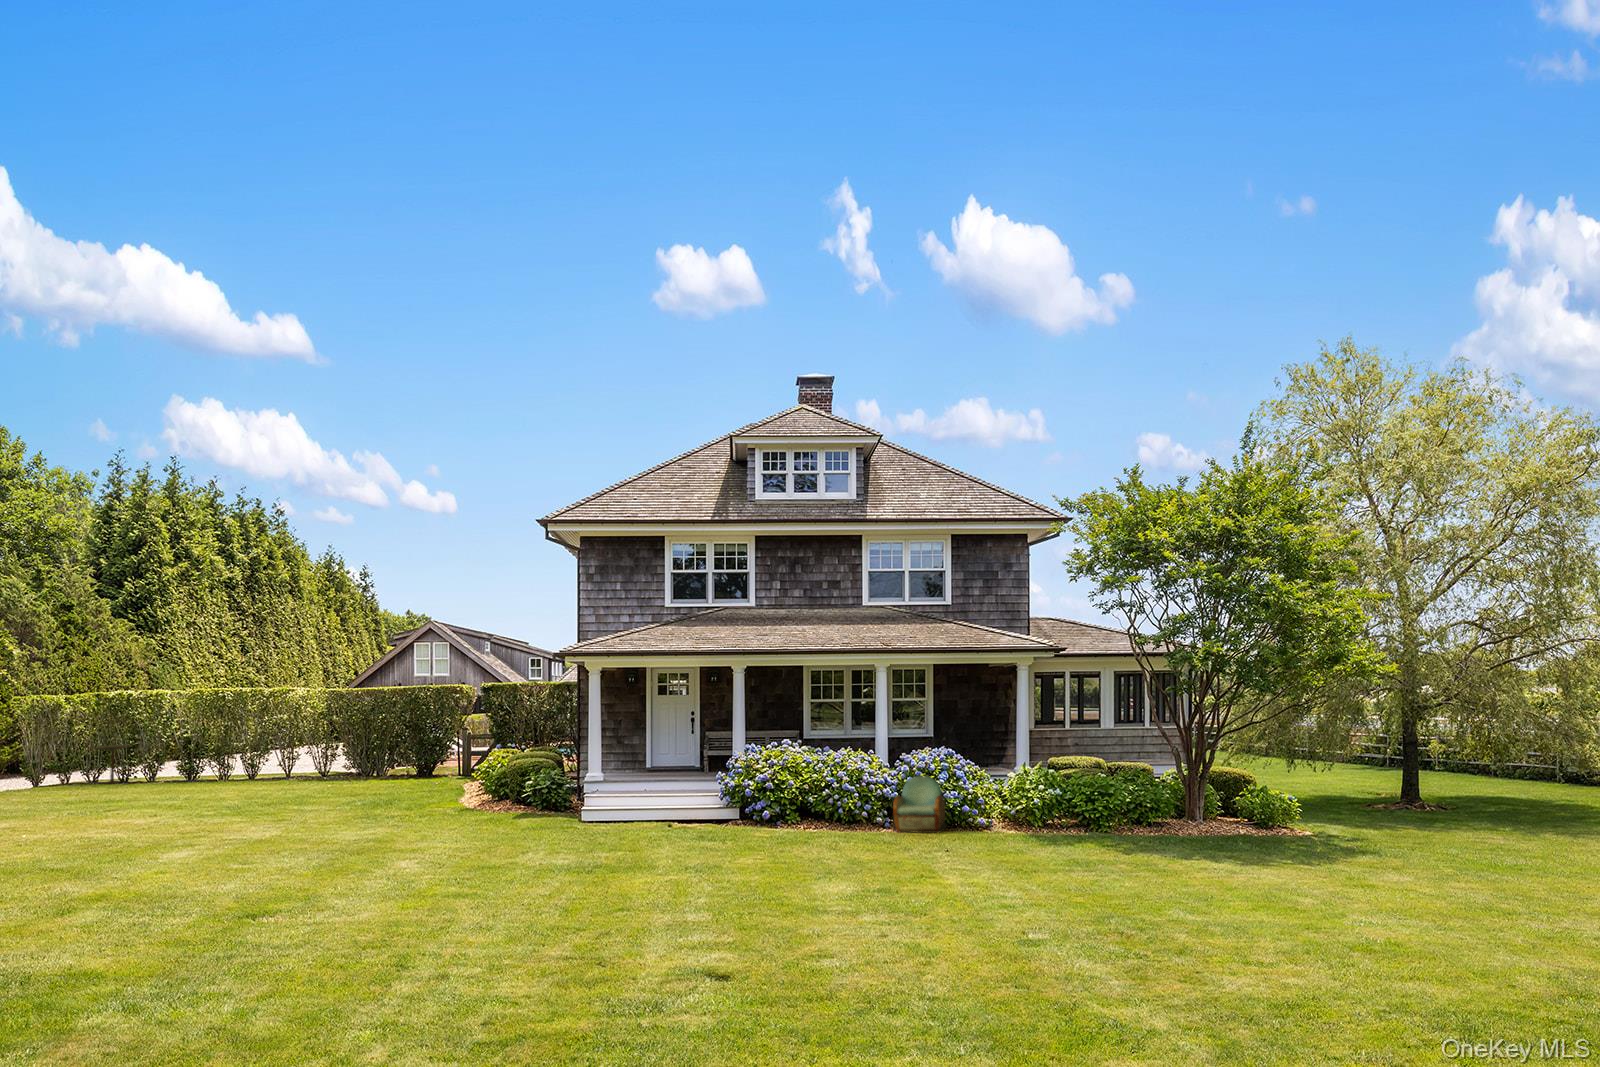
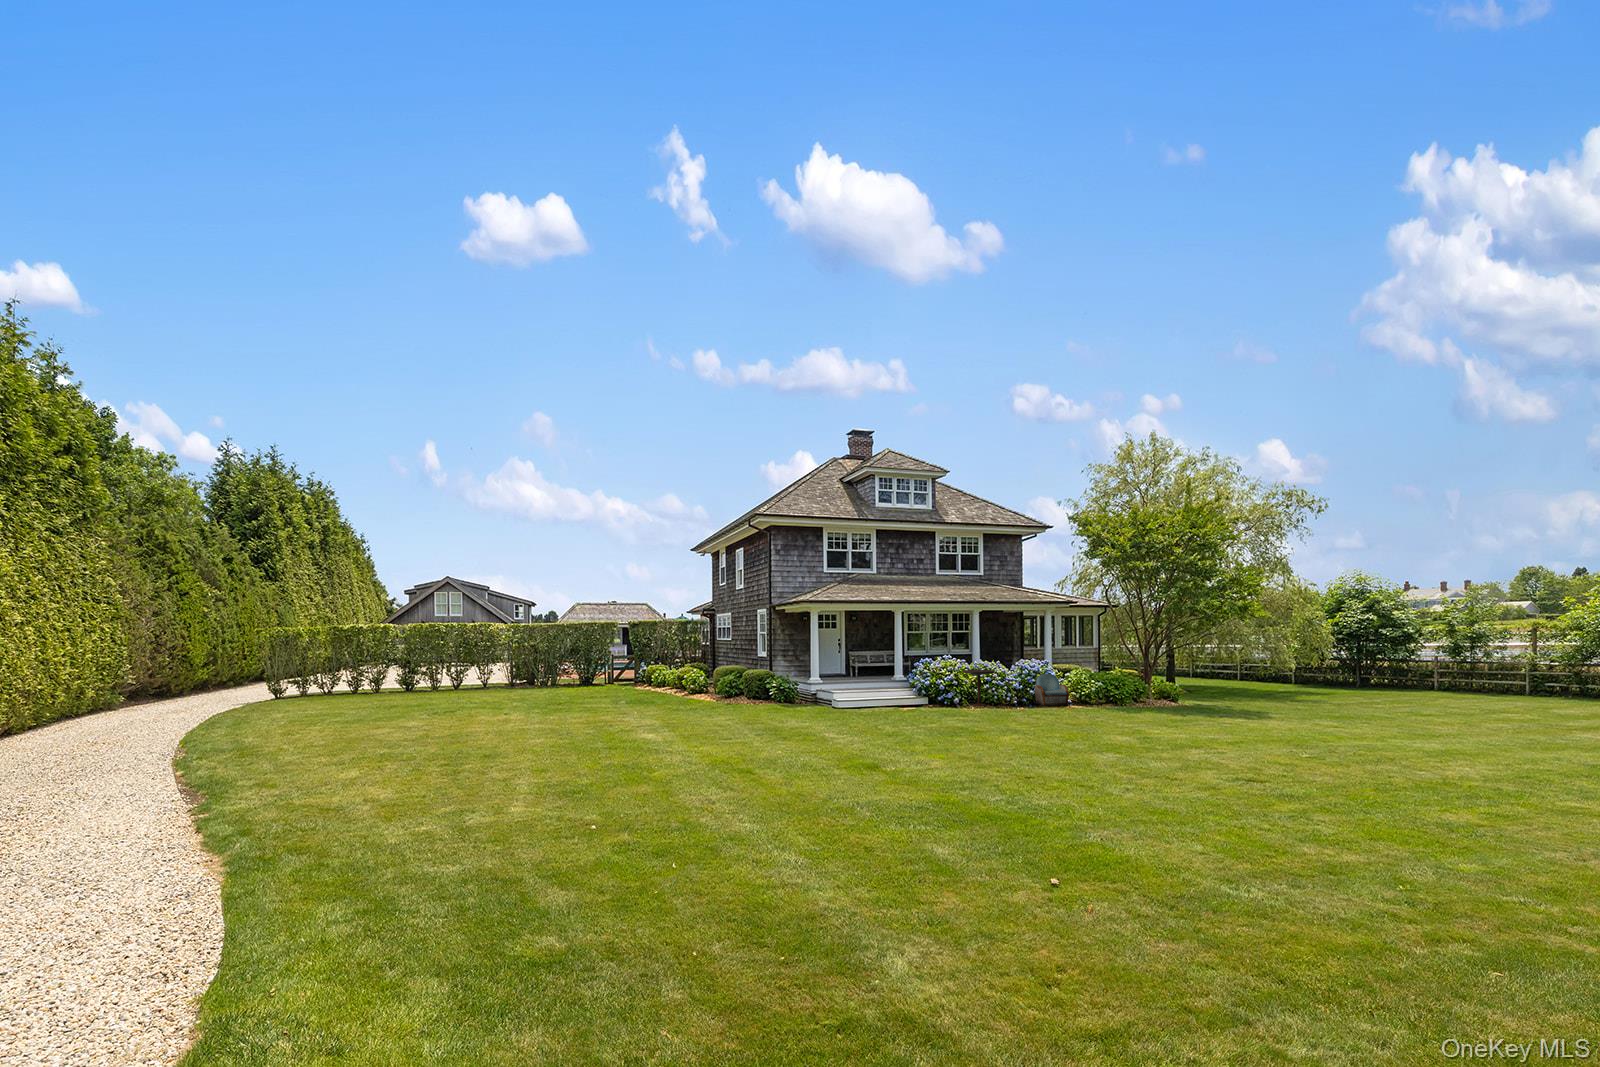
pedestal table: present [94,745,131,784] -> present [963,670,995,706]

